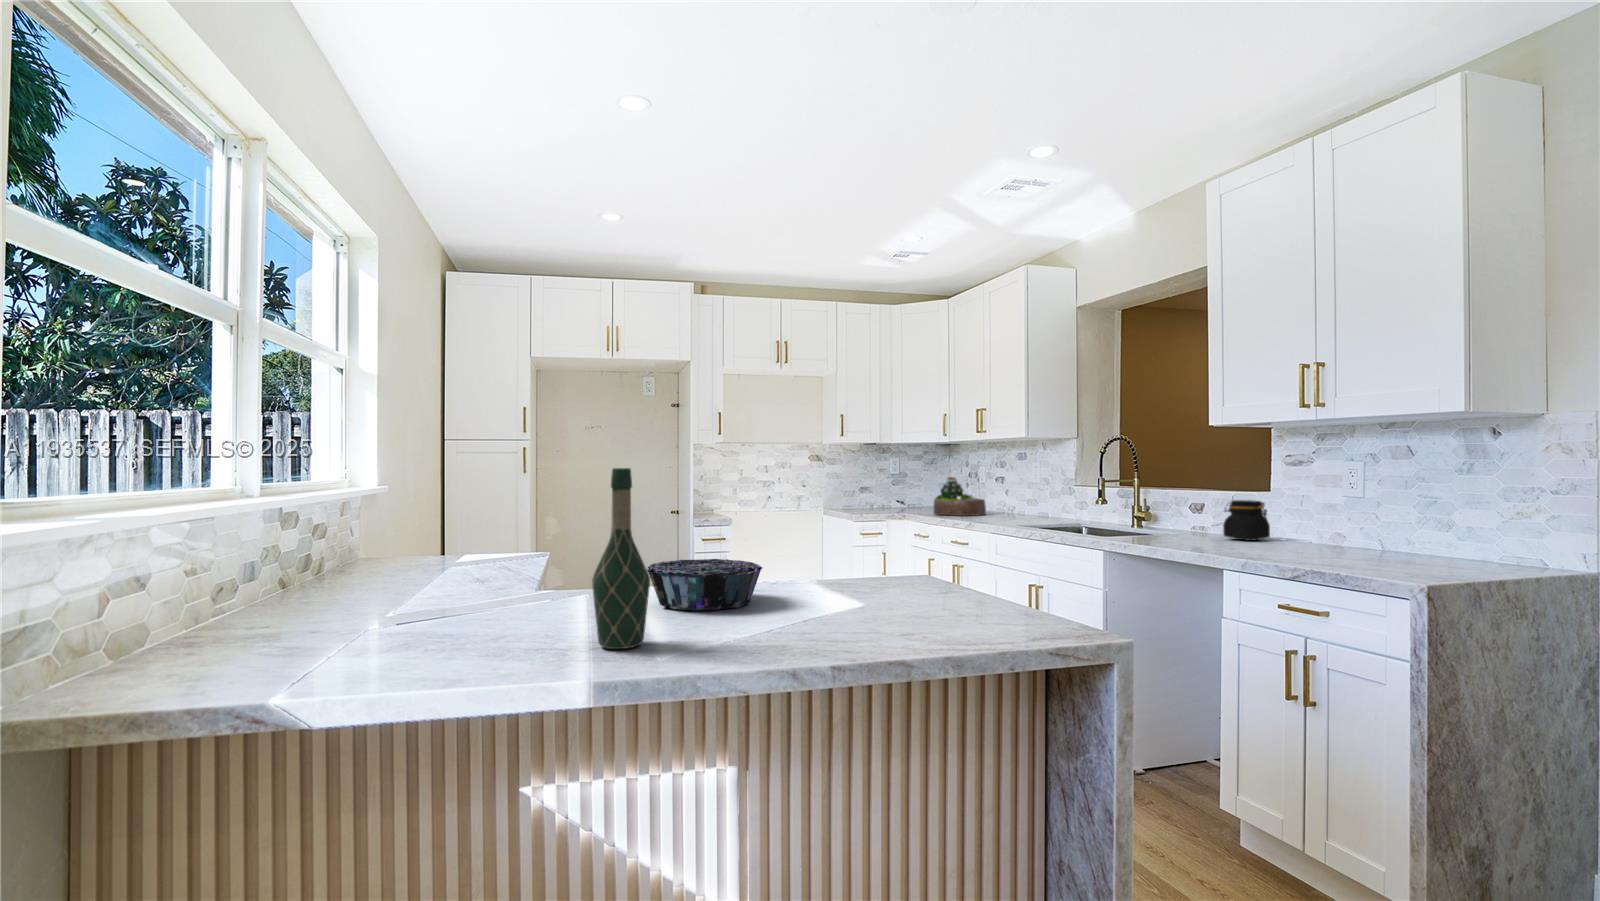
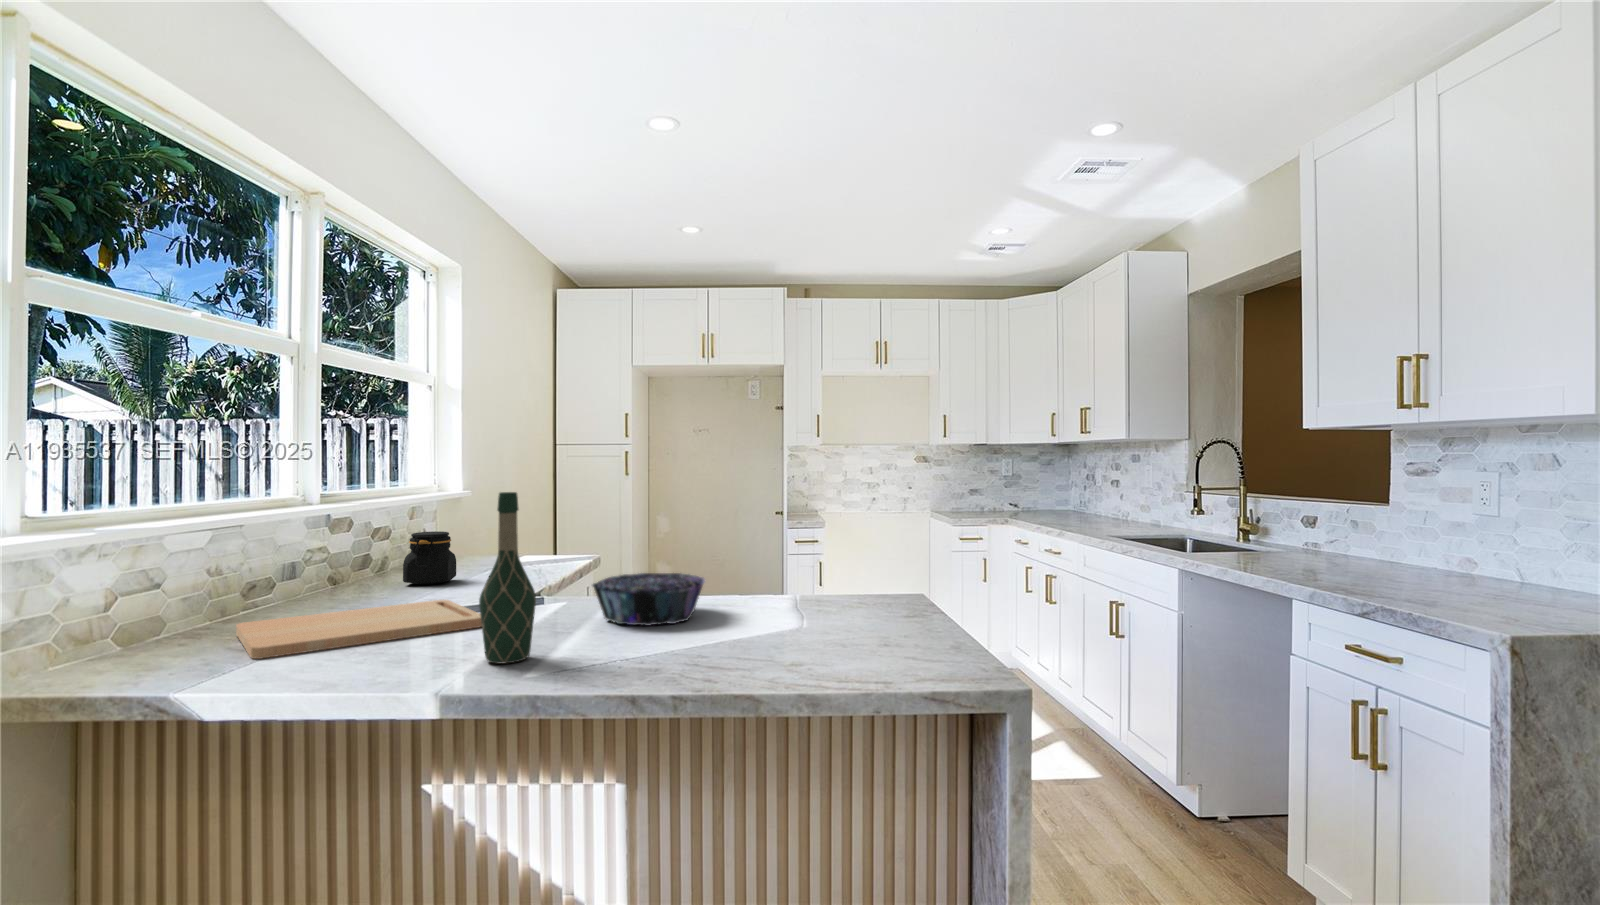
succulent plant: present [934,477,986,516] -> none [1035,481,1094,523]
jar: present [1223,500,1270,540] -> present [403,531,456,585]
cutting board: none [243,596,536,662] -> present [236,600,482,659]

